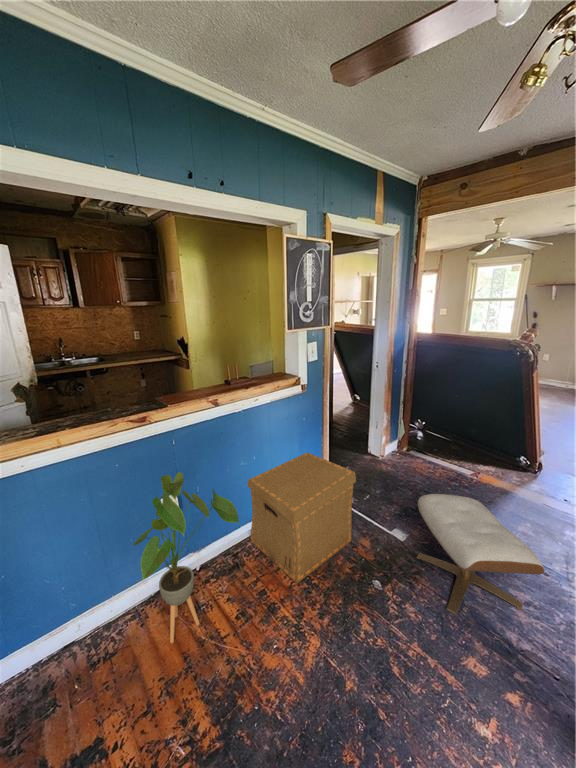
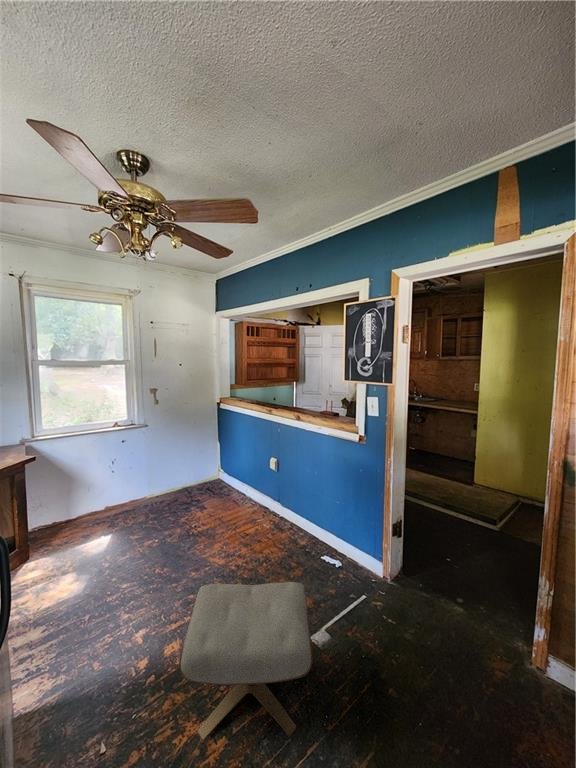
cardboard box: present [247,452,356,584] -> none [264,484,353,592]
house plant: present [133,472,239,643] -> none [223,440,273,522]

